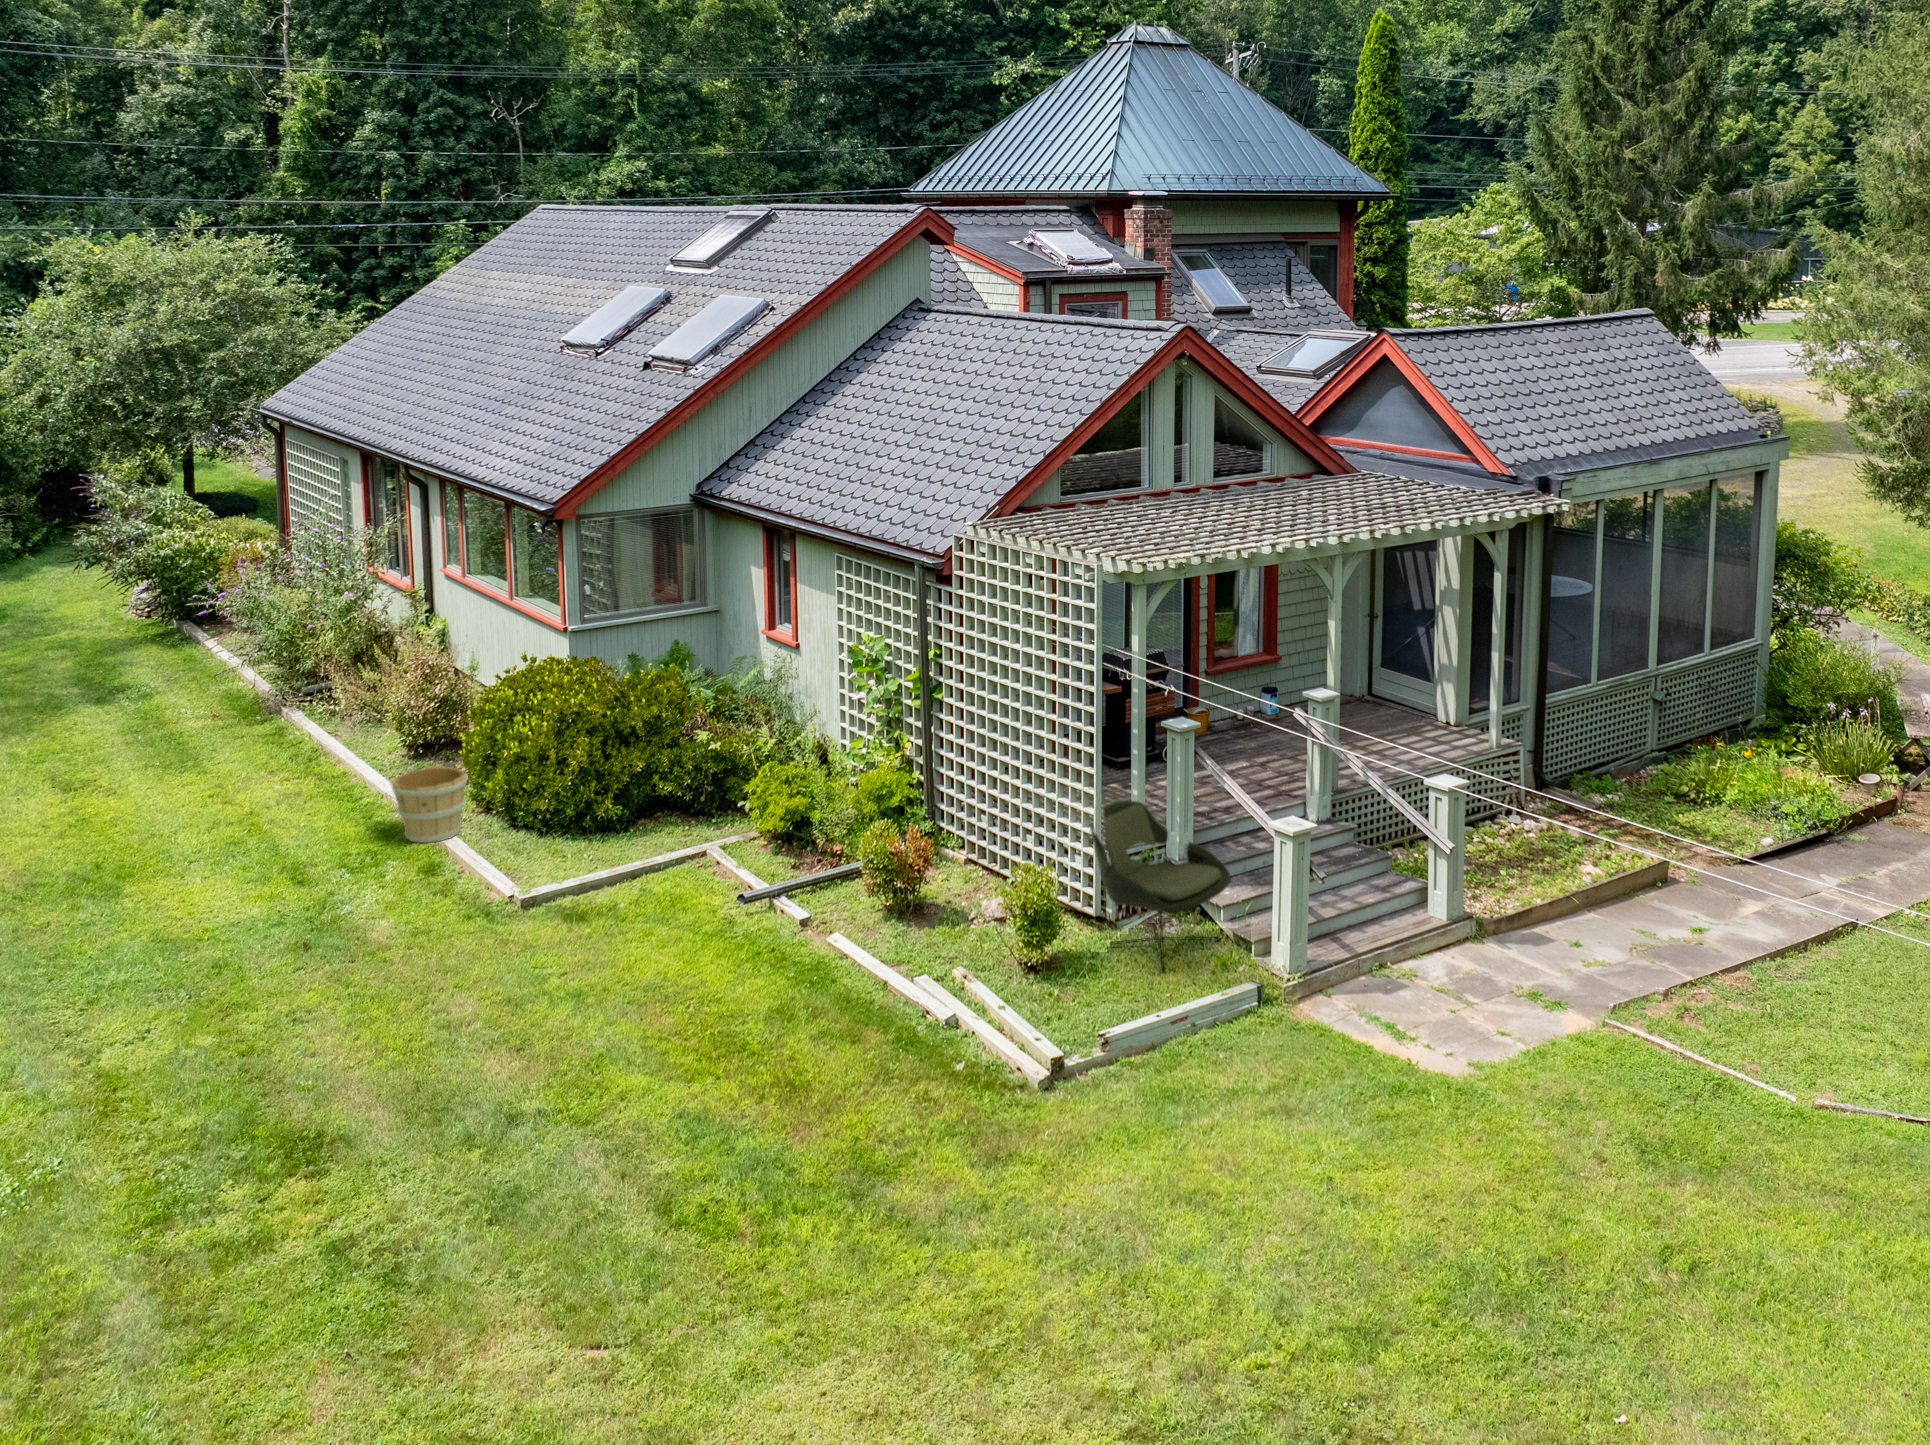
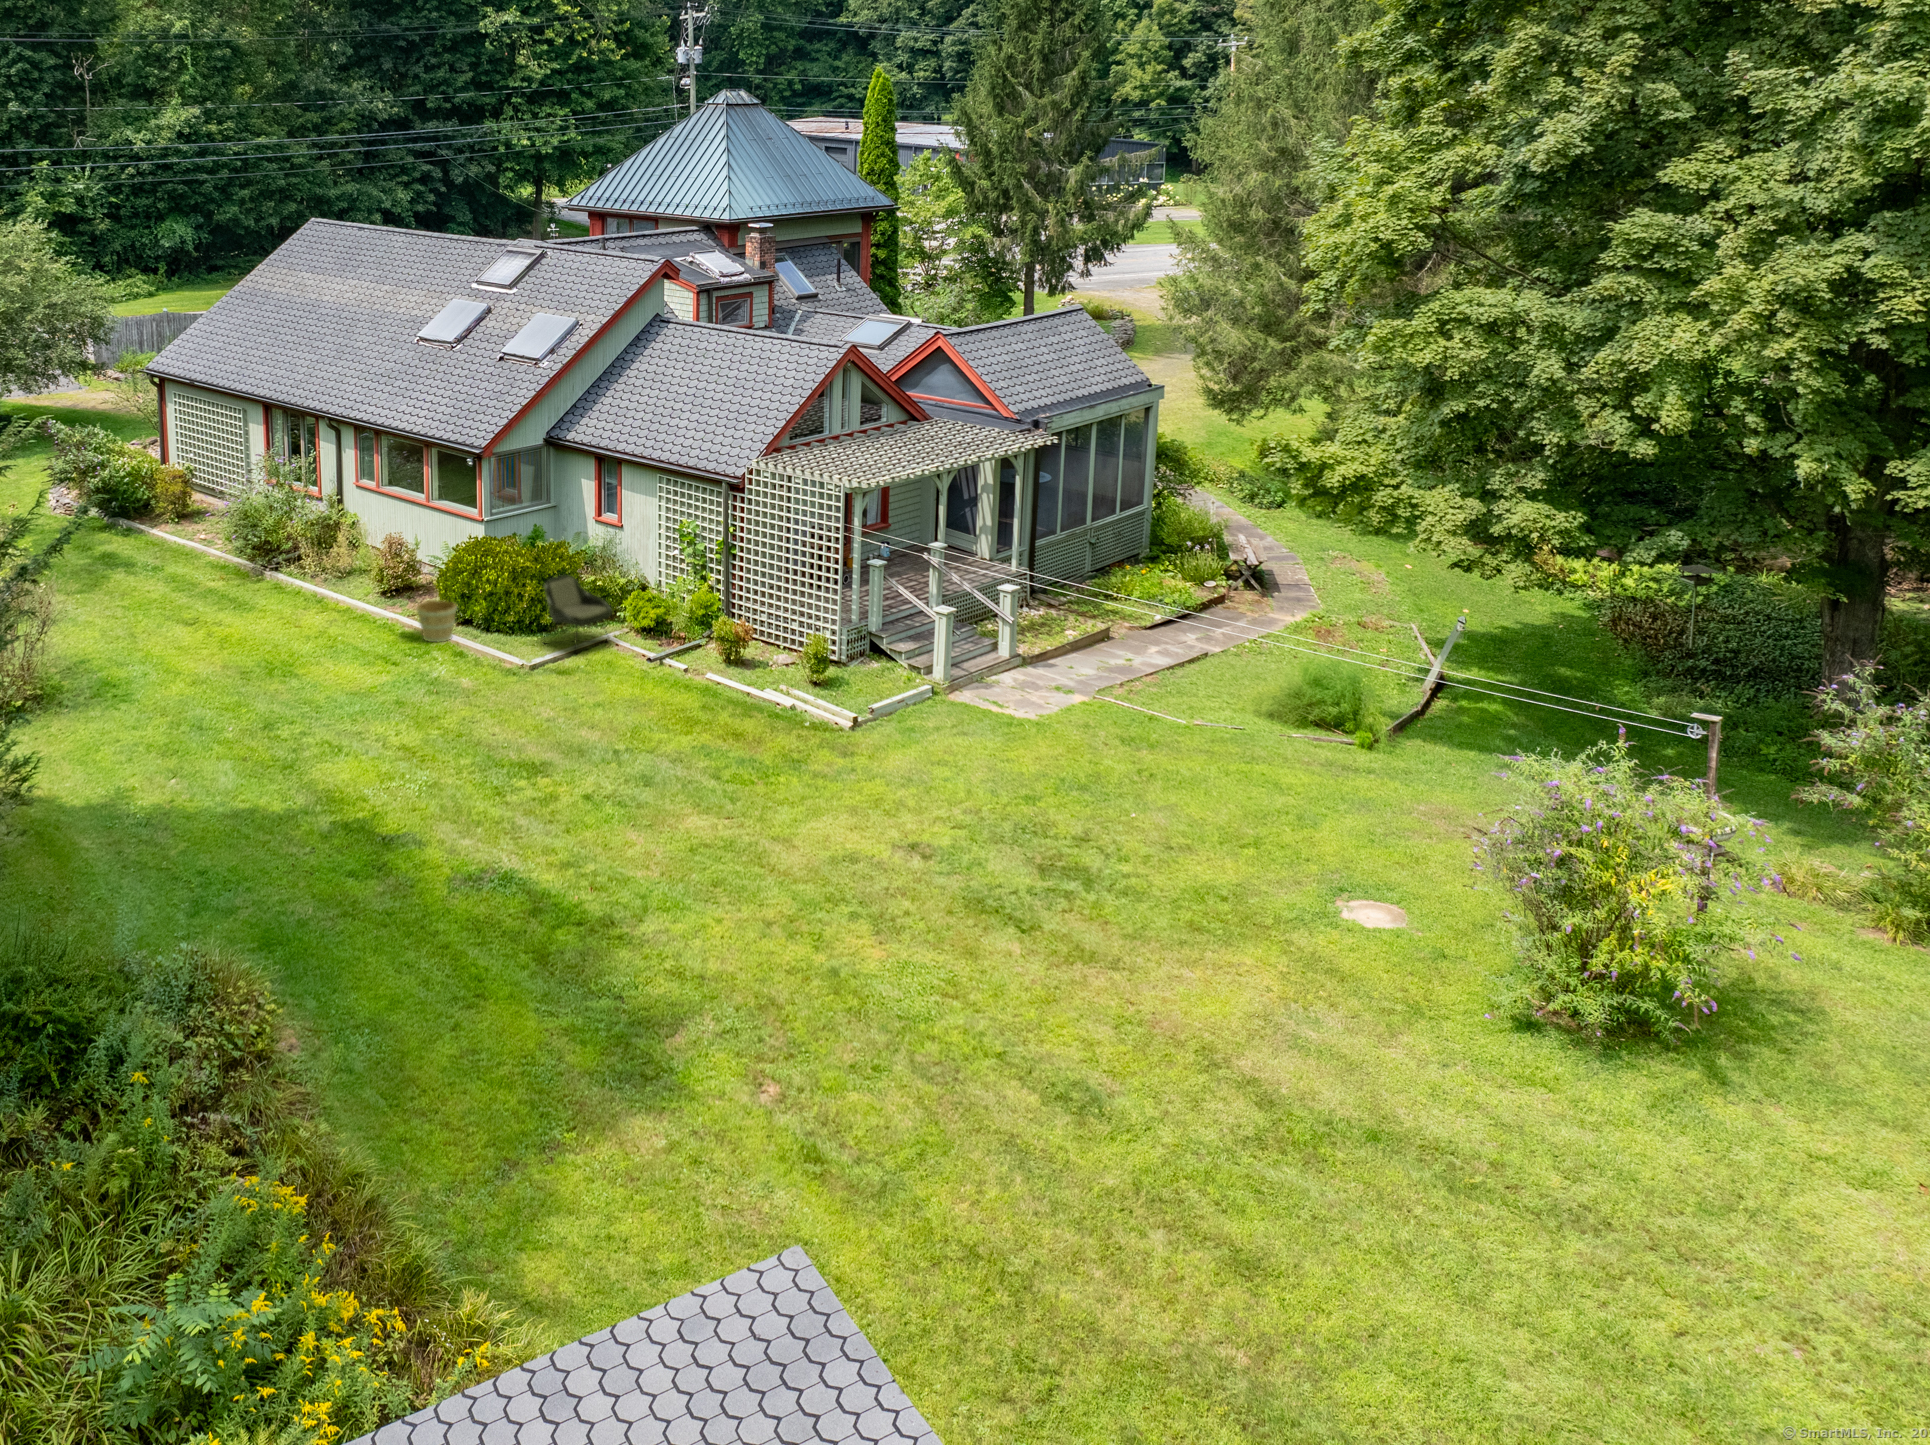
lounge chair: present [1090,800,1231,972] -> present [544,575,613,645]

